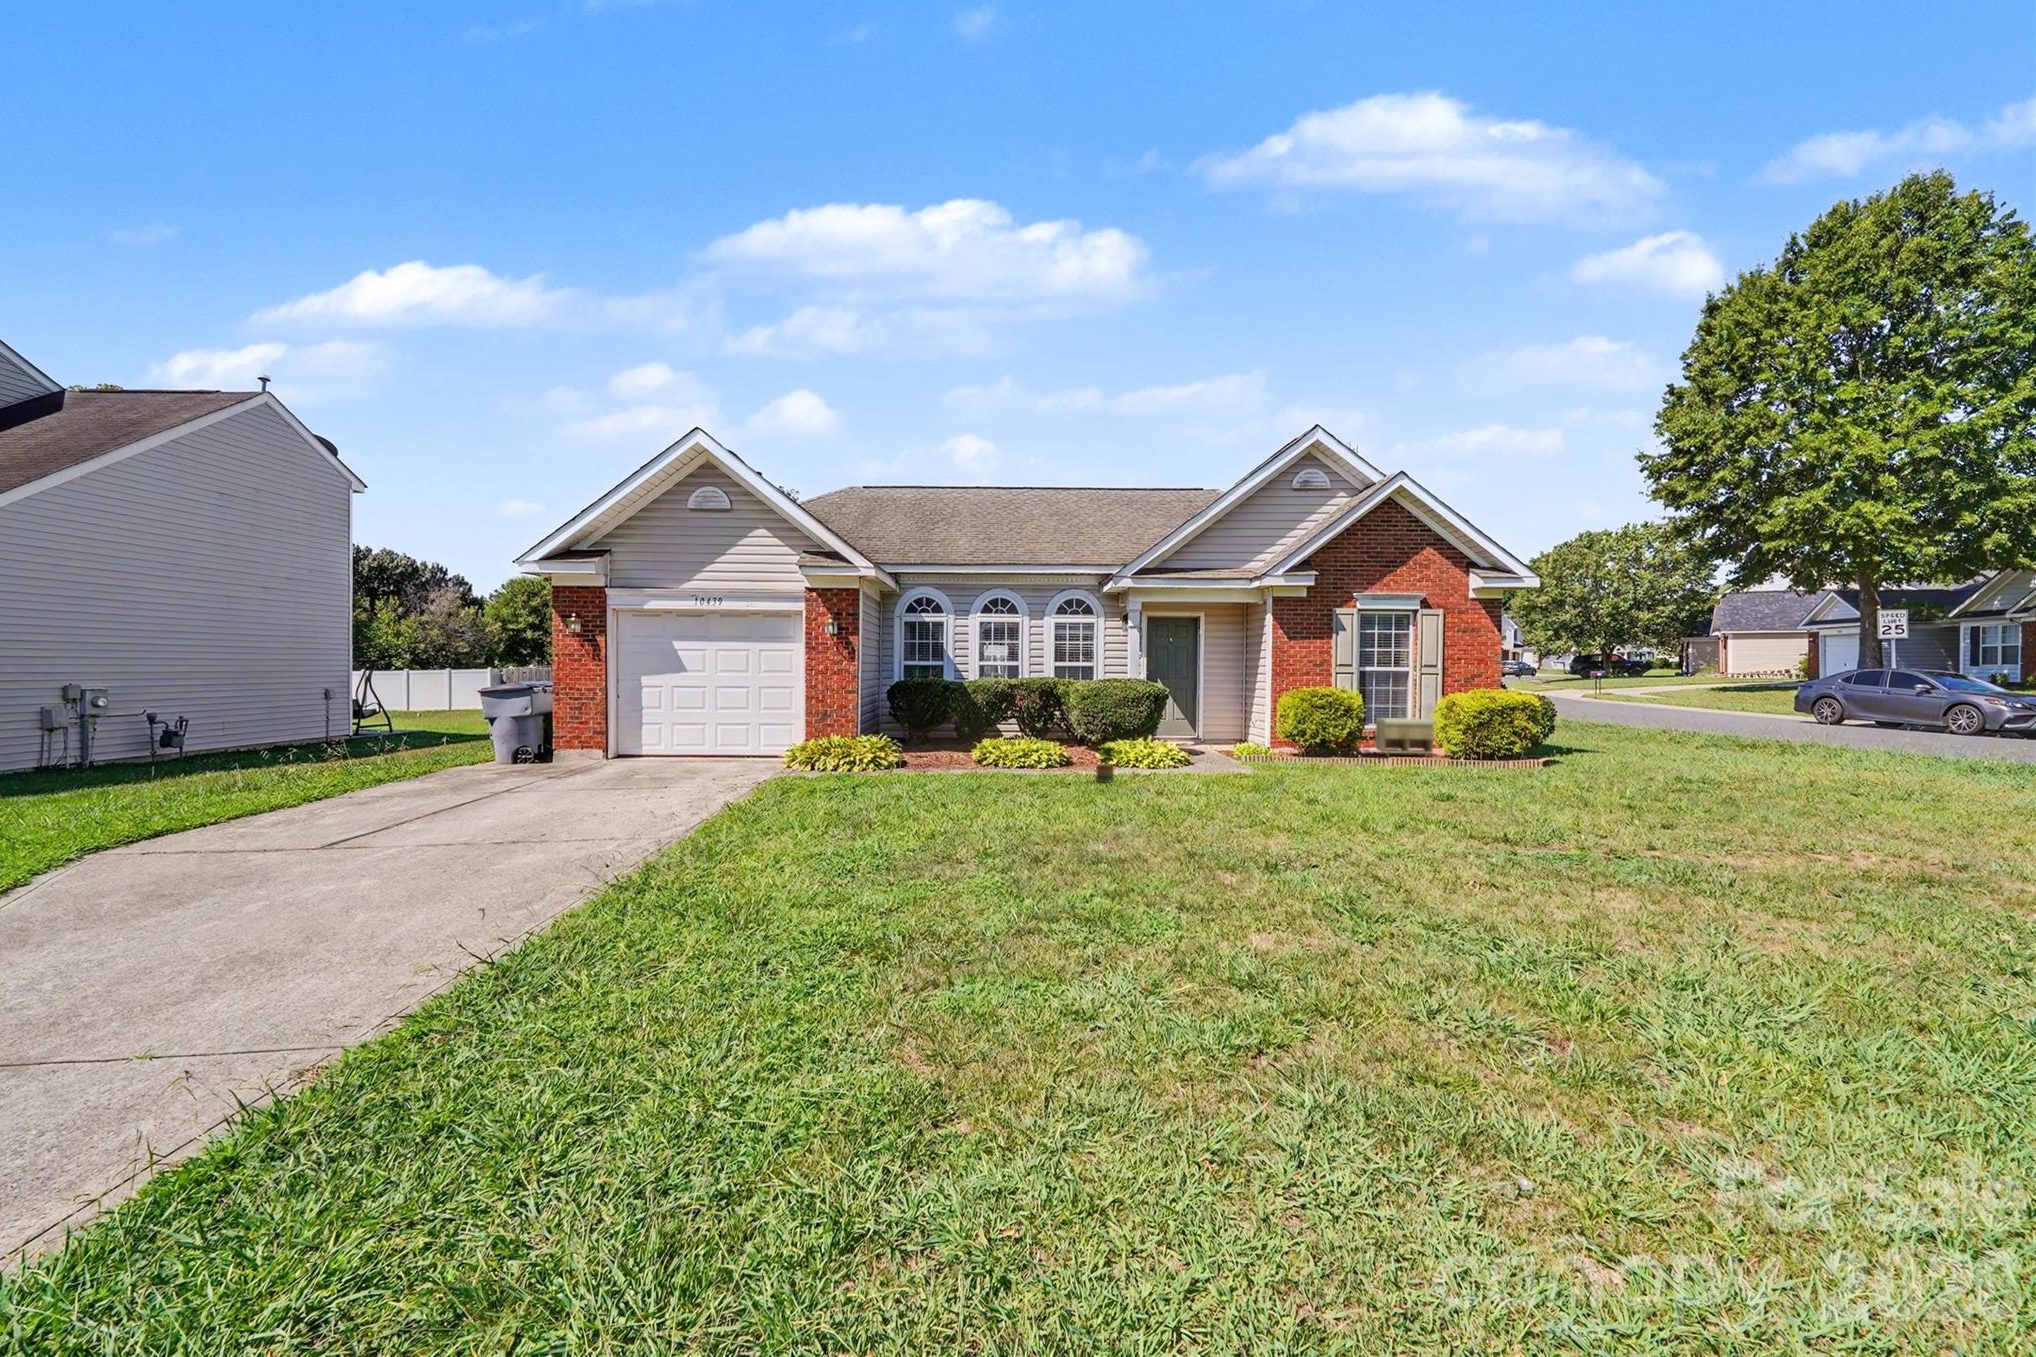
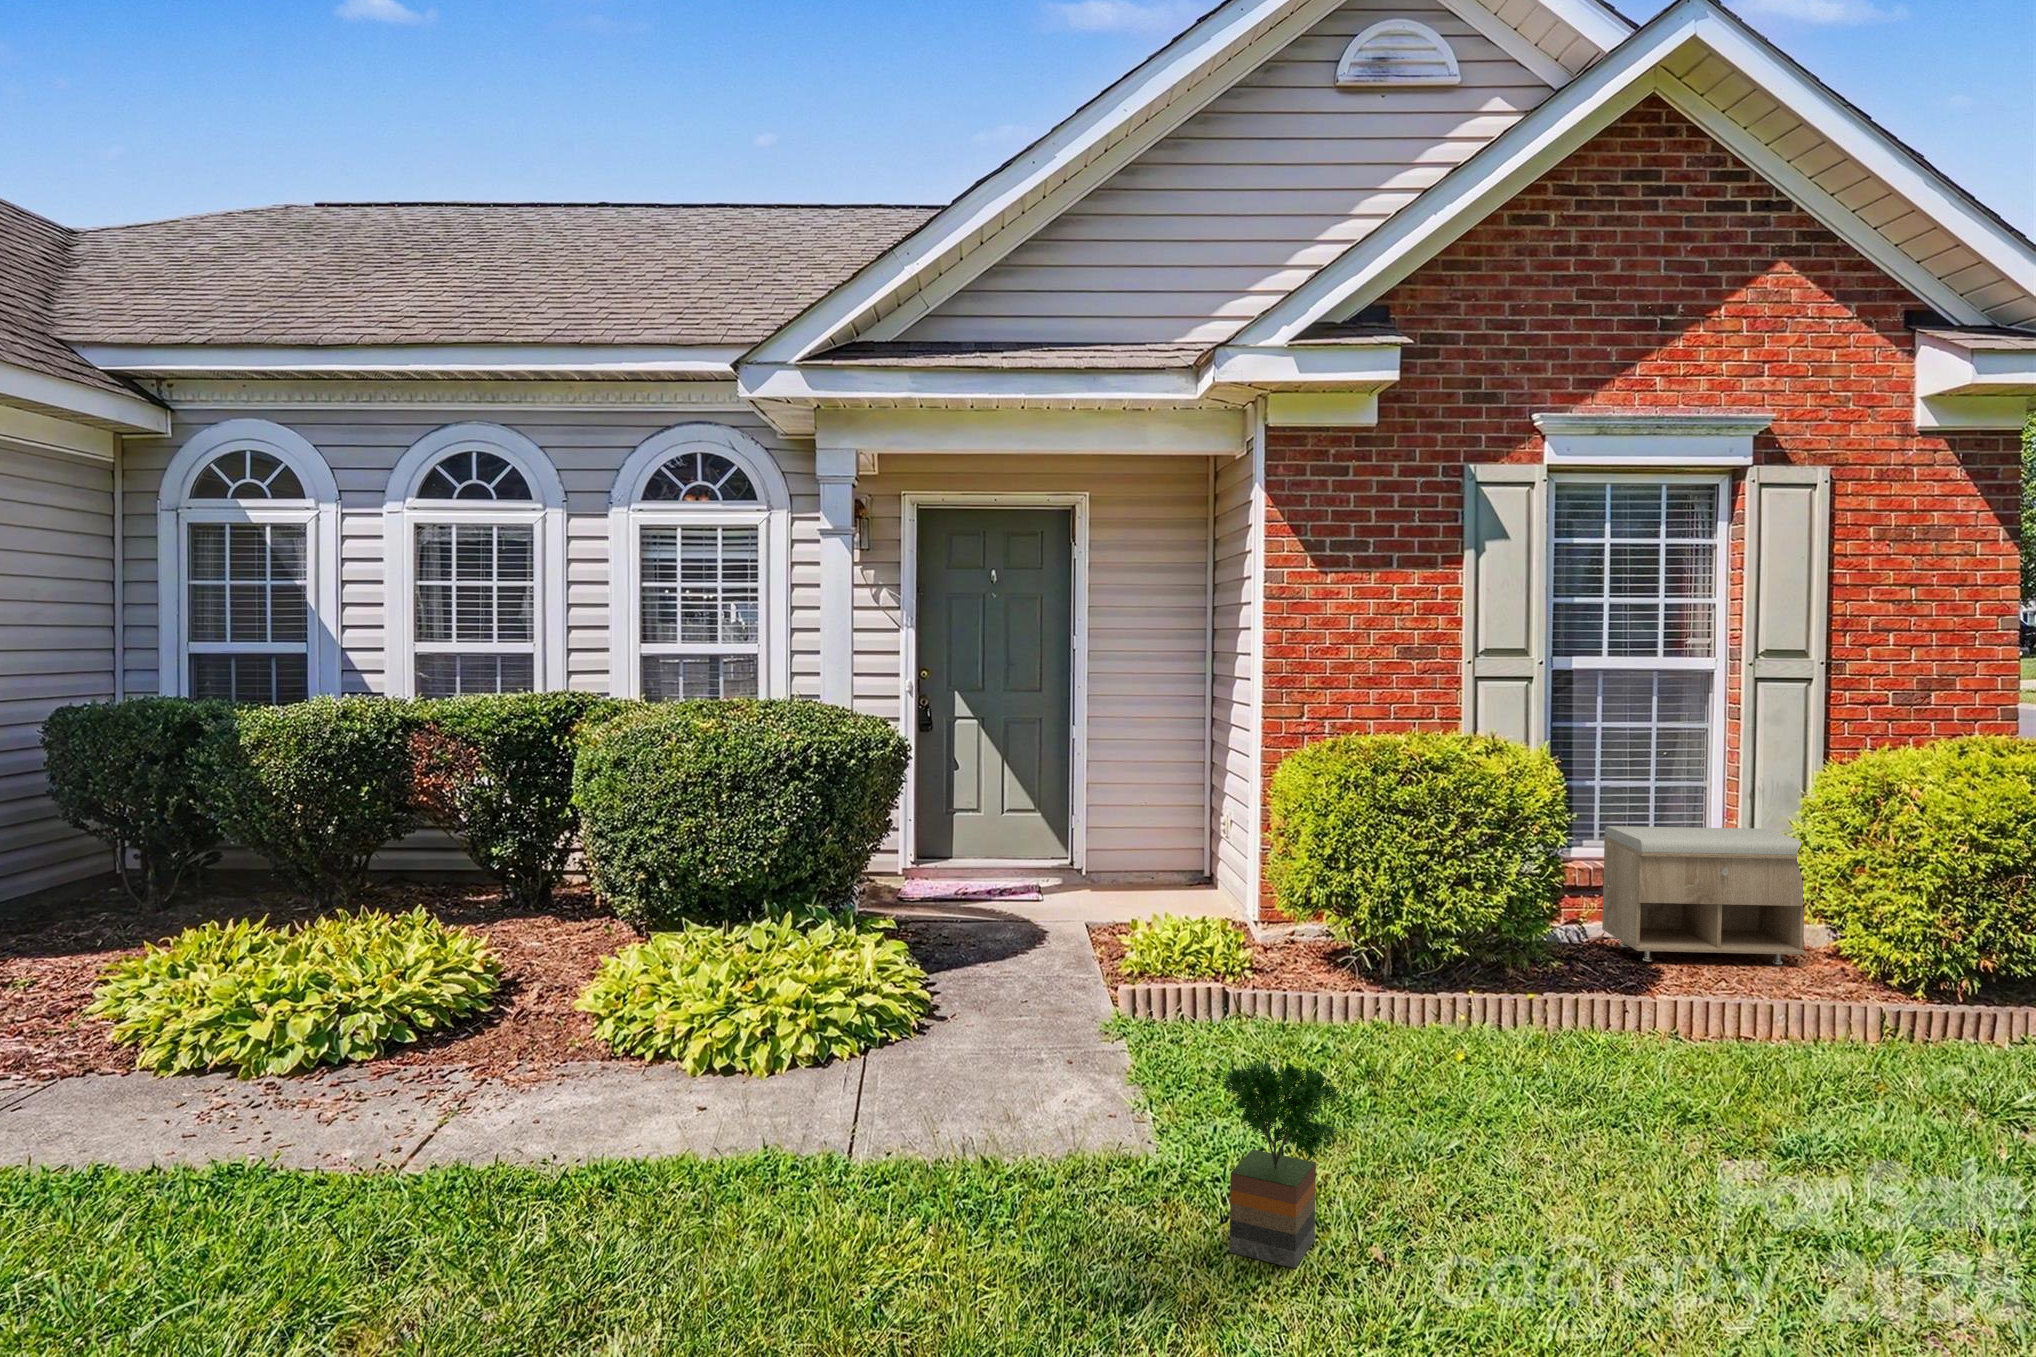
potted tree: present [1096,745,1118,783] -> present [1222,1060,1340,1268]

